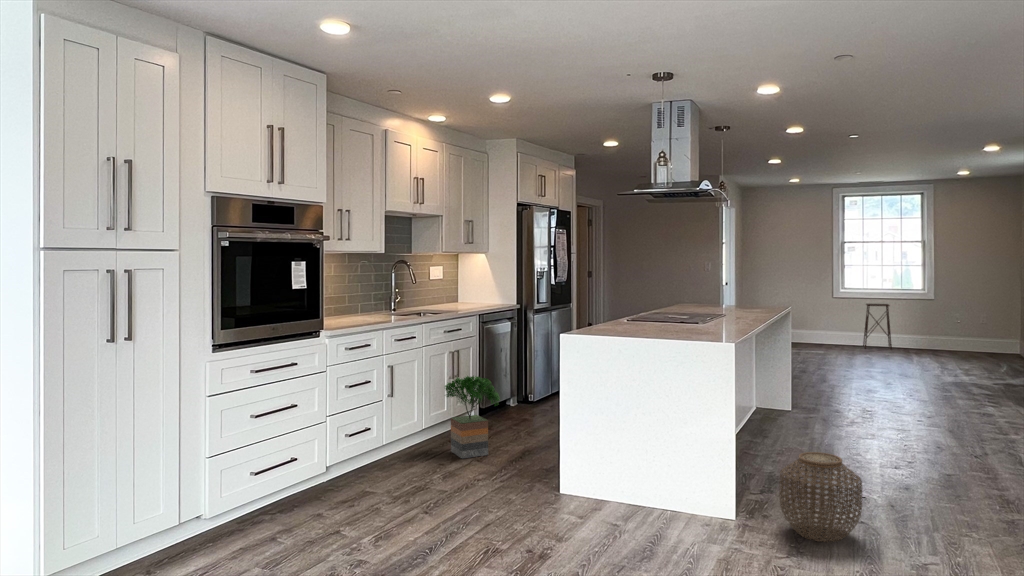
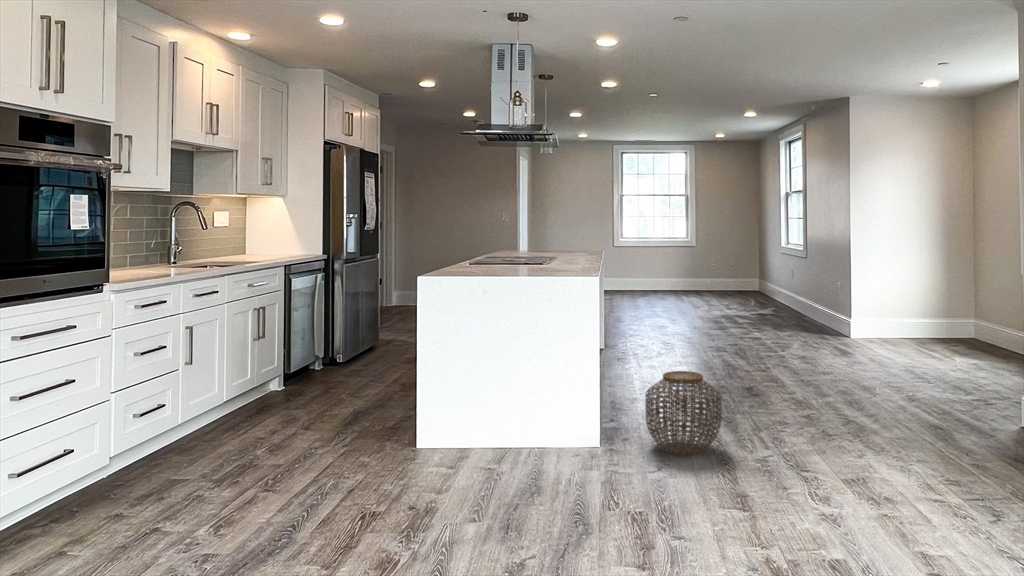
side table: present [863,304,892,349] -> none [621,256,646,296]
potted tree: present [445,376,500,459] -> none [257,330,329,425]

